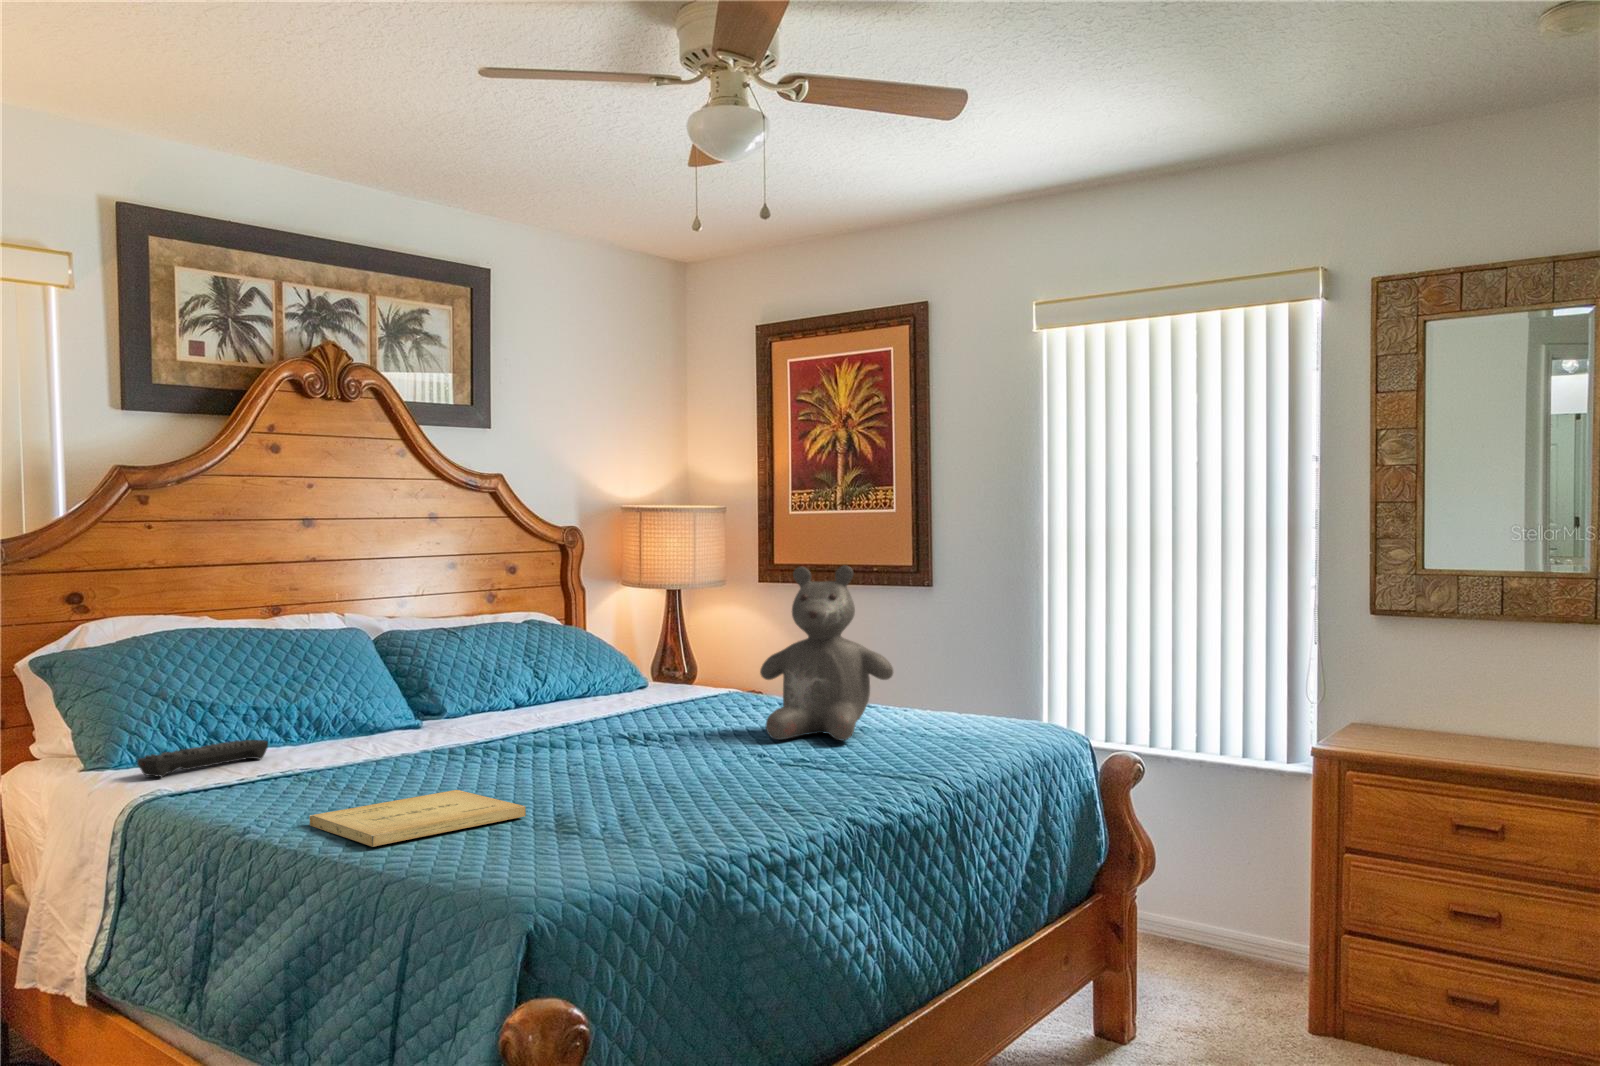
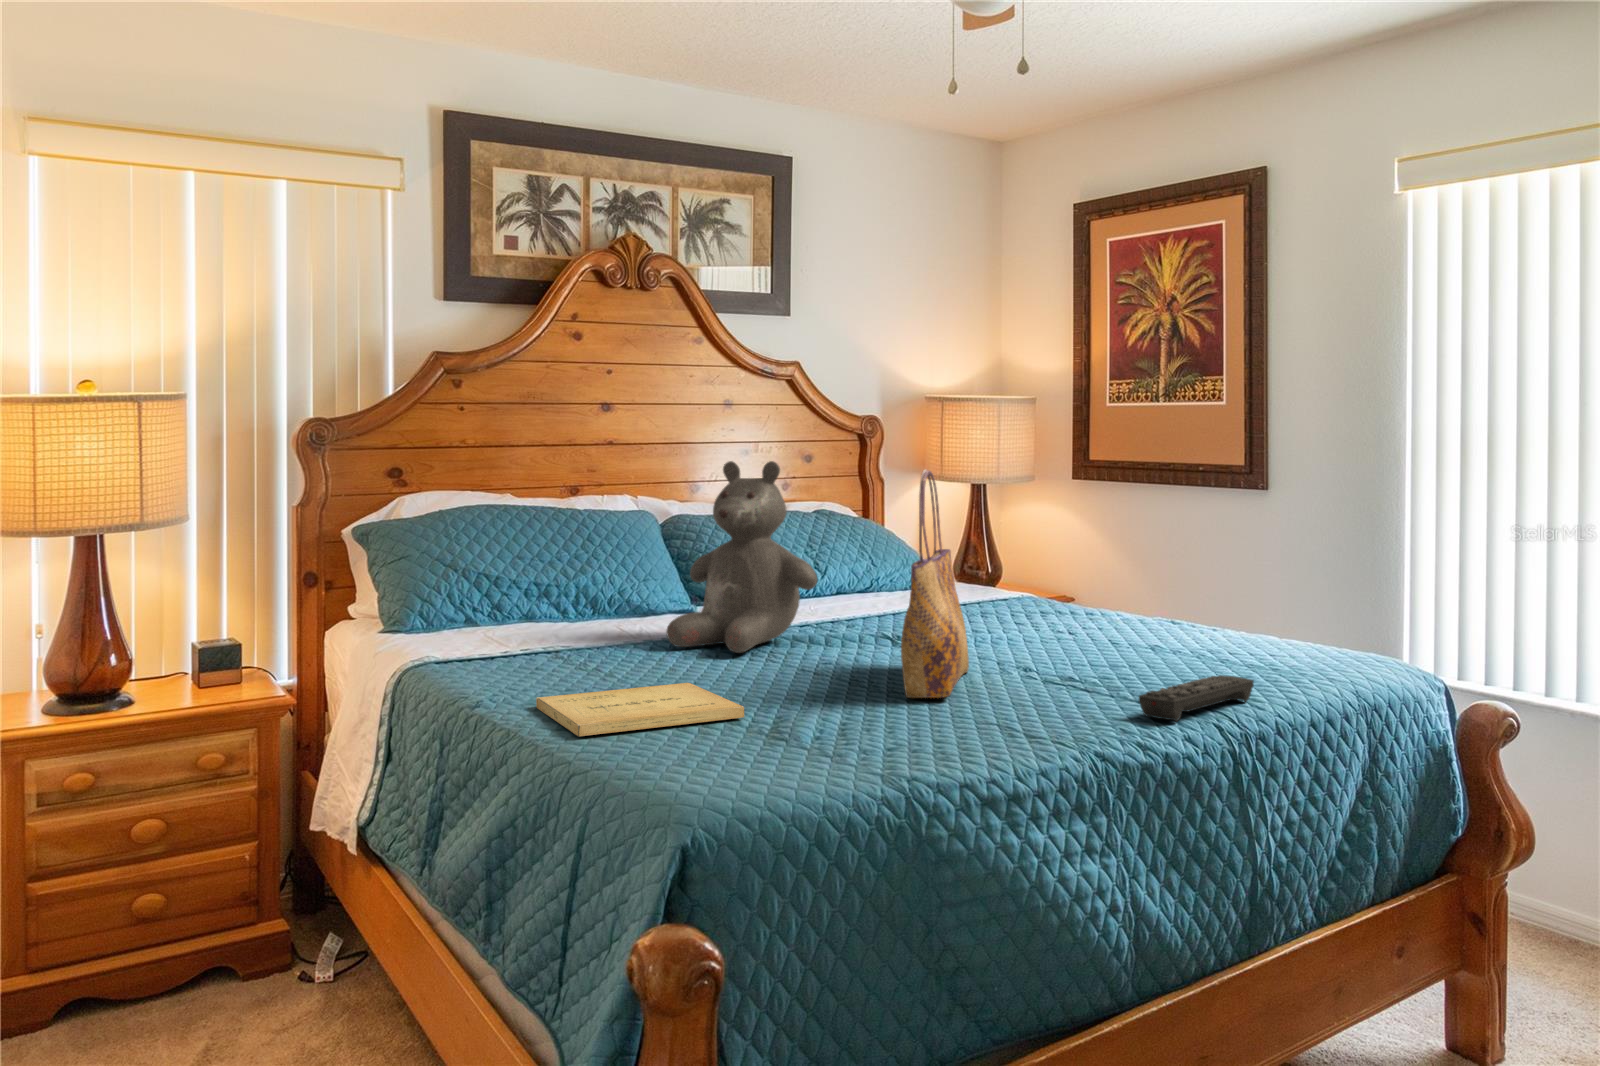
teddy bear: present [760,566,893,740] -> present [666,461,817,653]
tote bag: none [659,578,712,787] -> present [901,470,969,698]
remote control: present [137,740,268,777] -> present [1139,675,1254,722]

